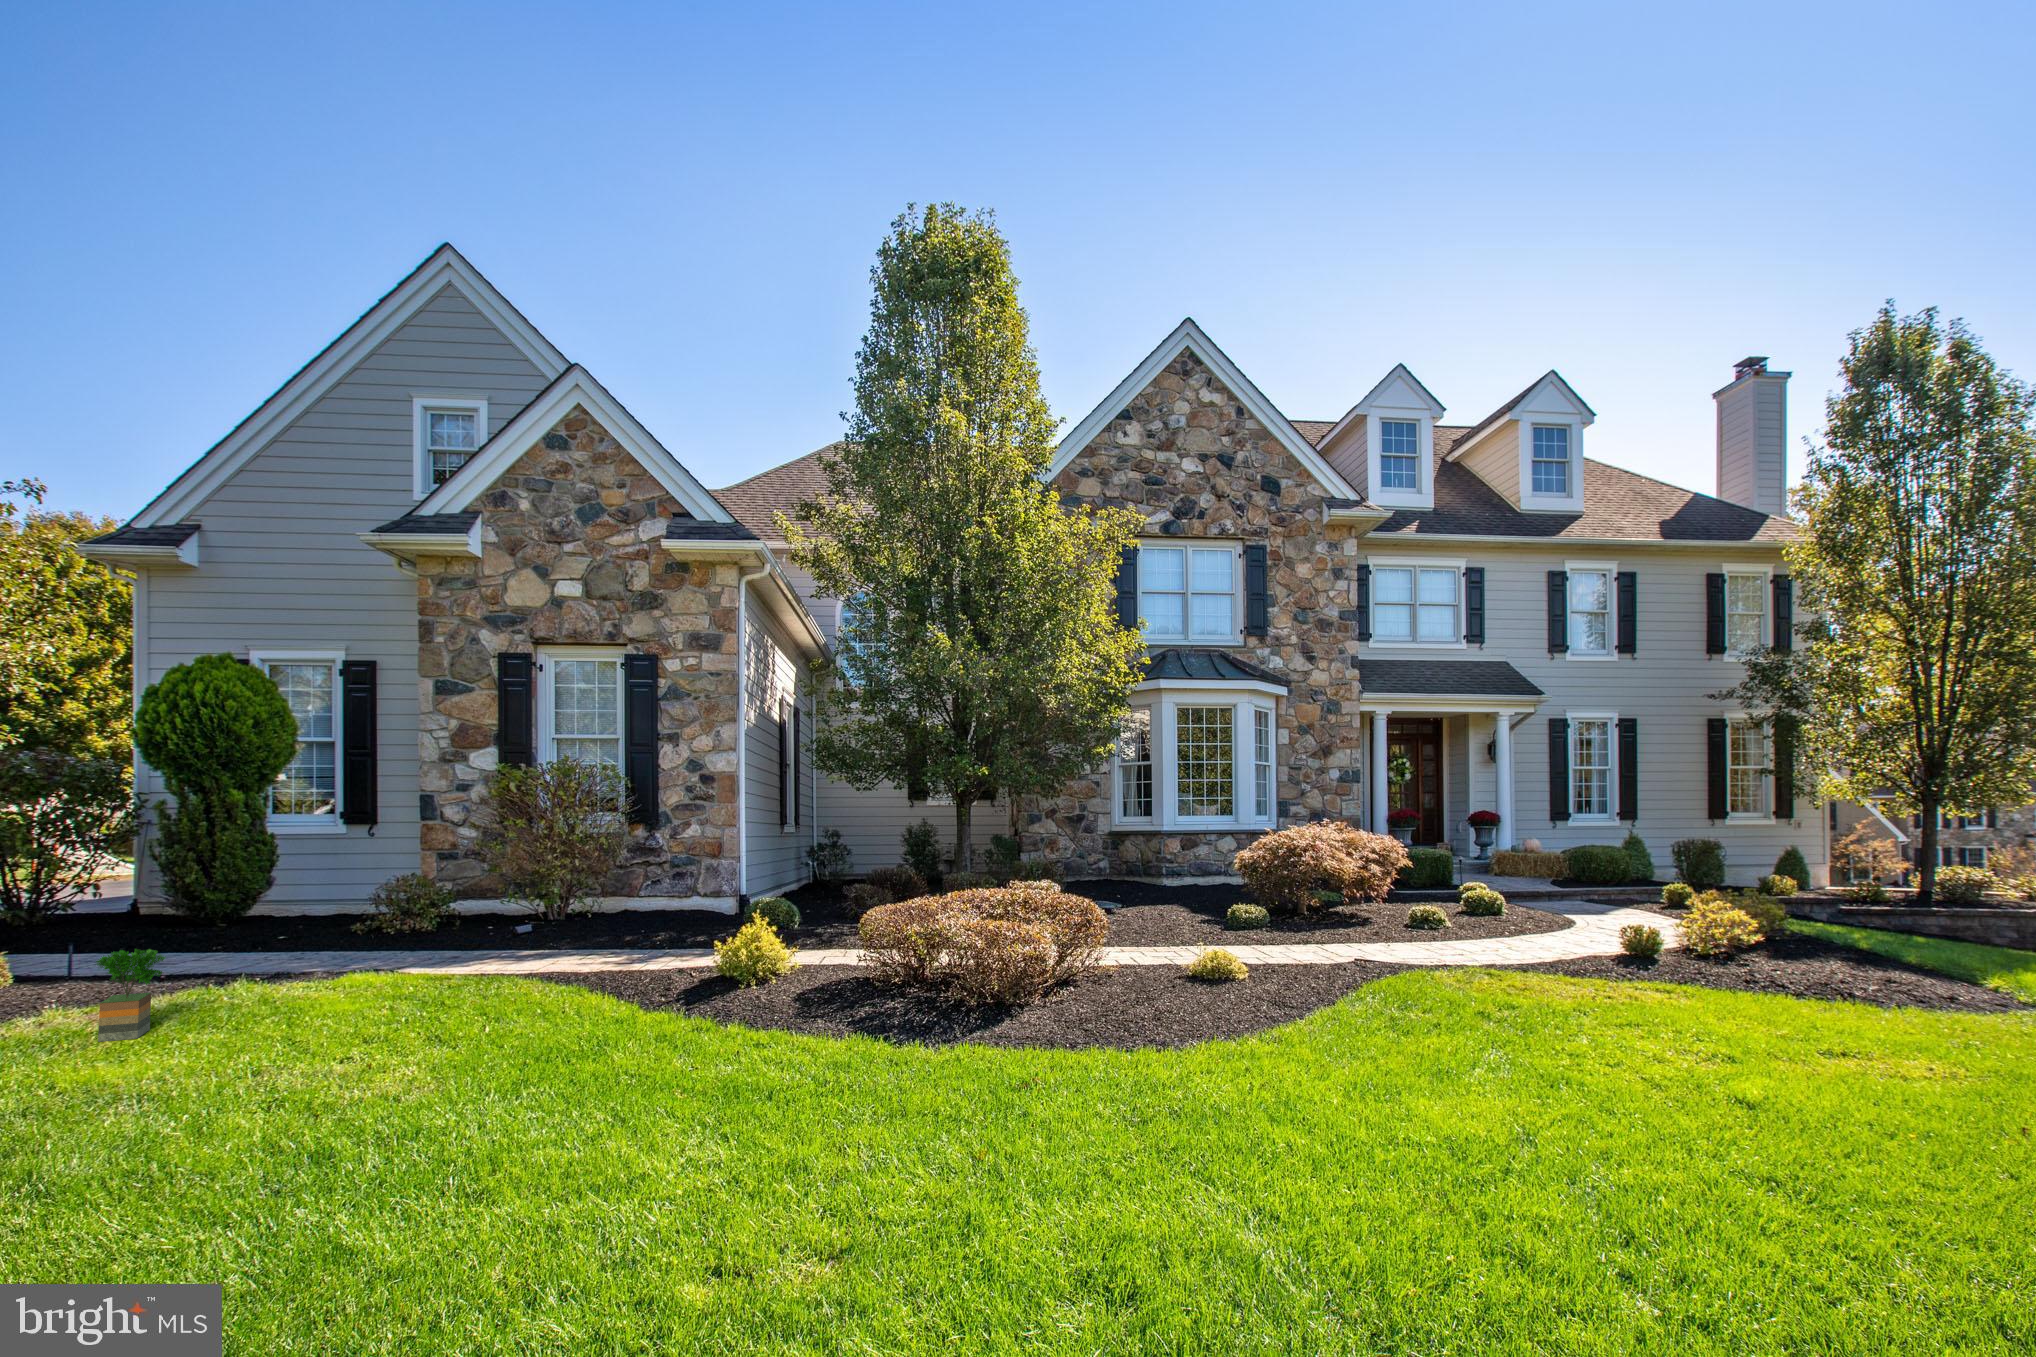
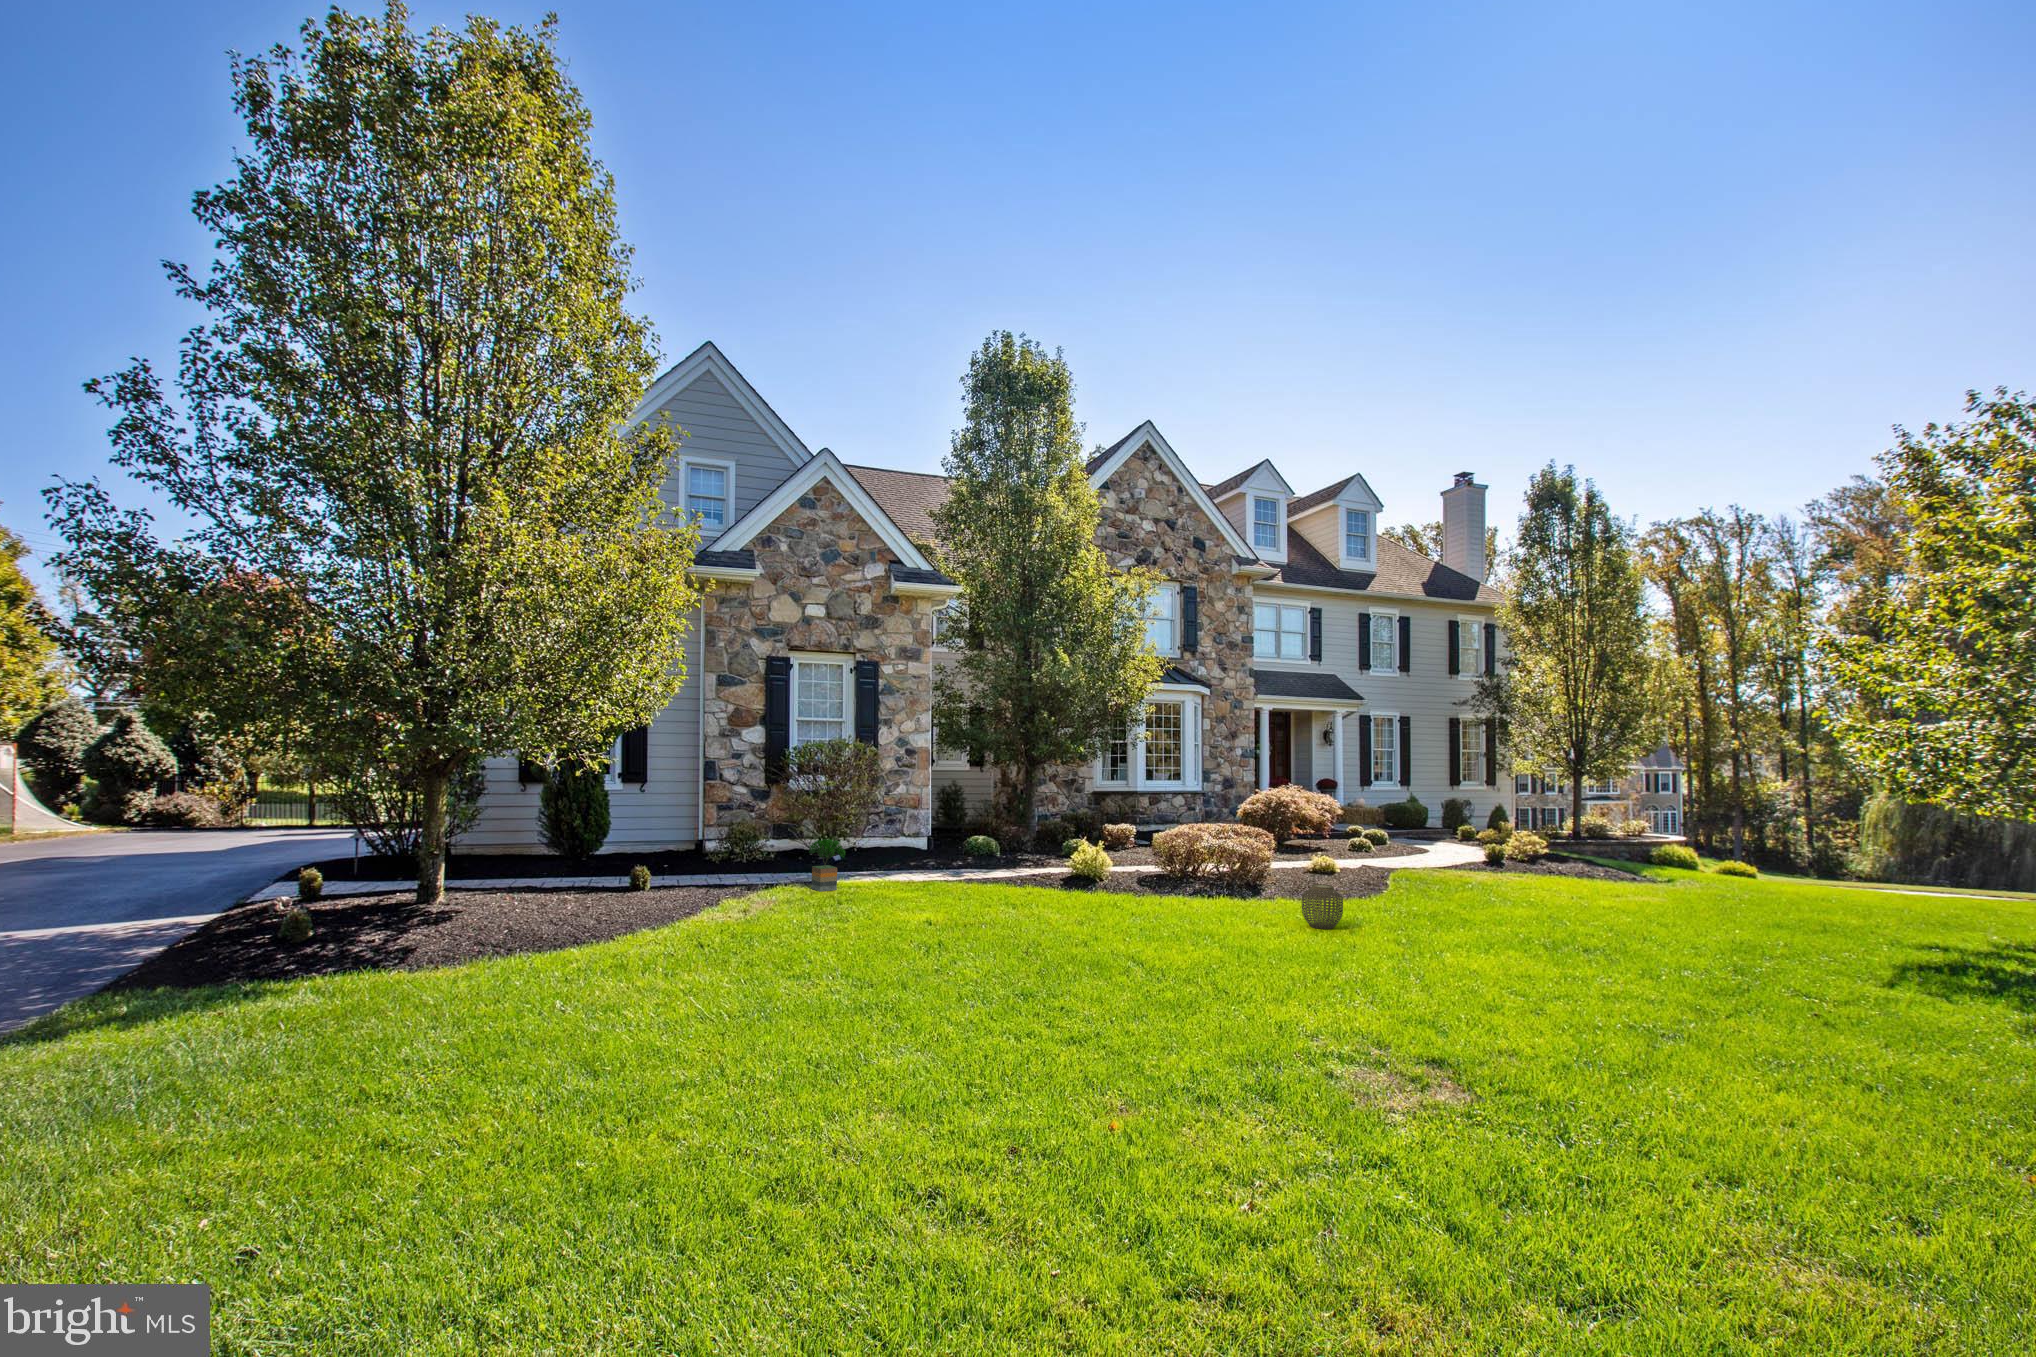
woven basket: none [589,1160,695,1288] -> present [1302,884,1343,929]

